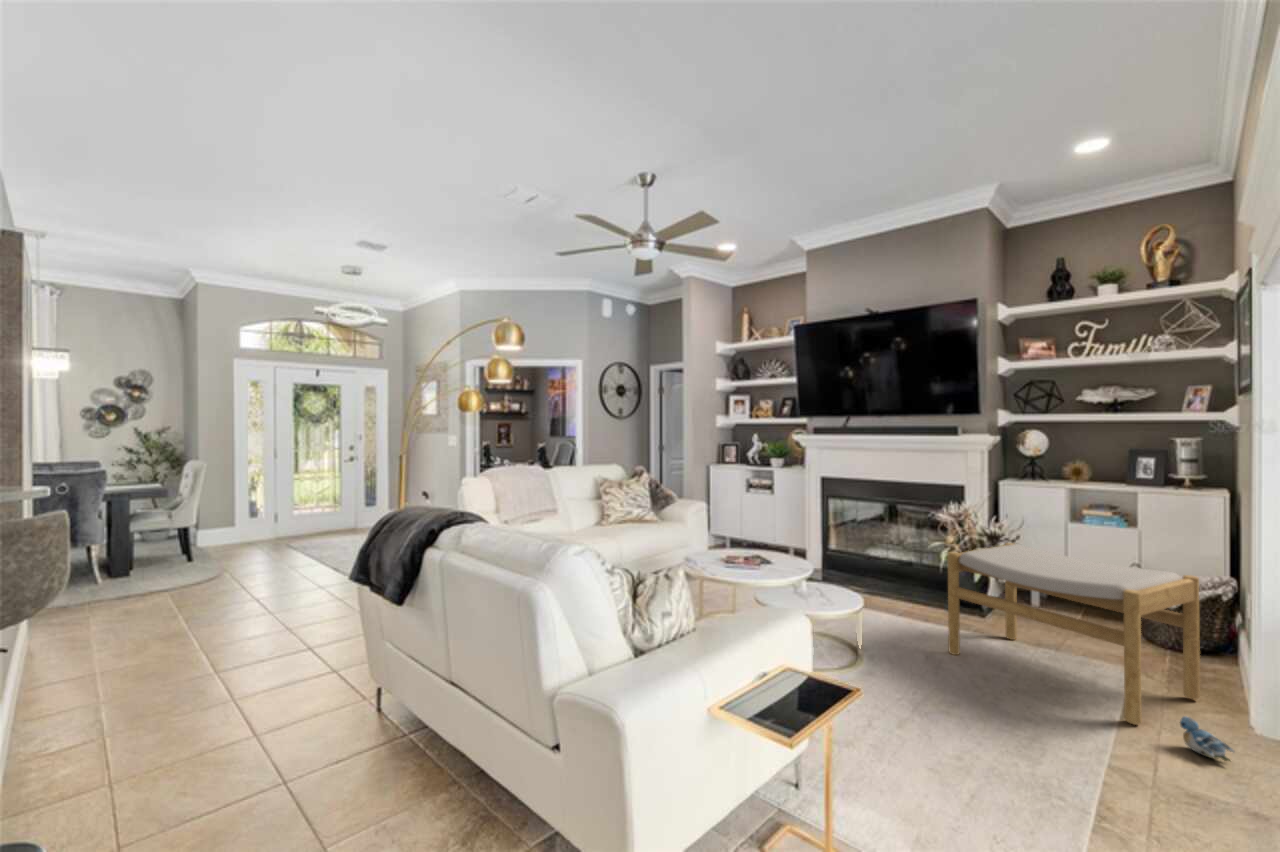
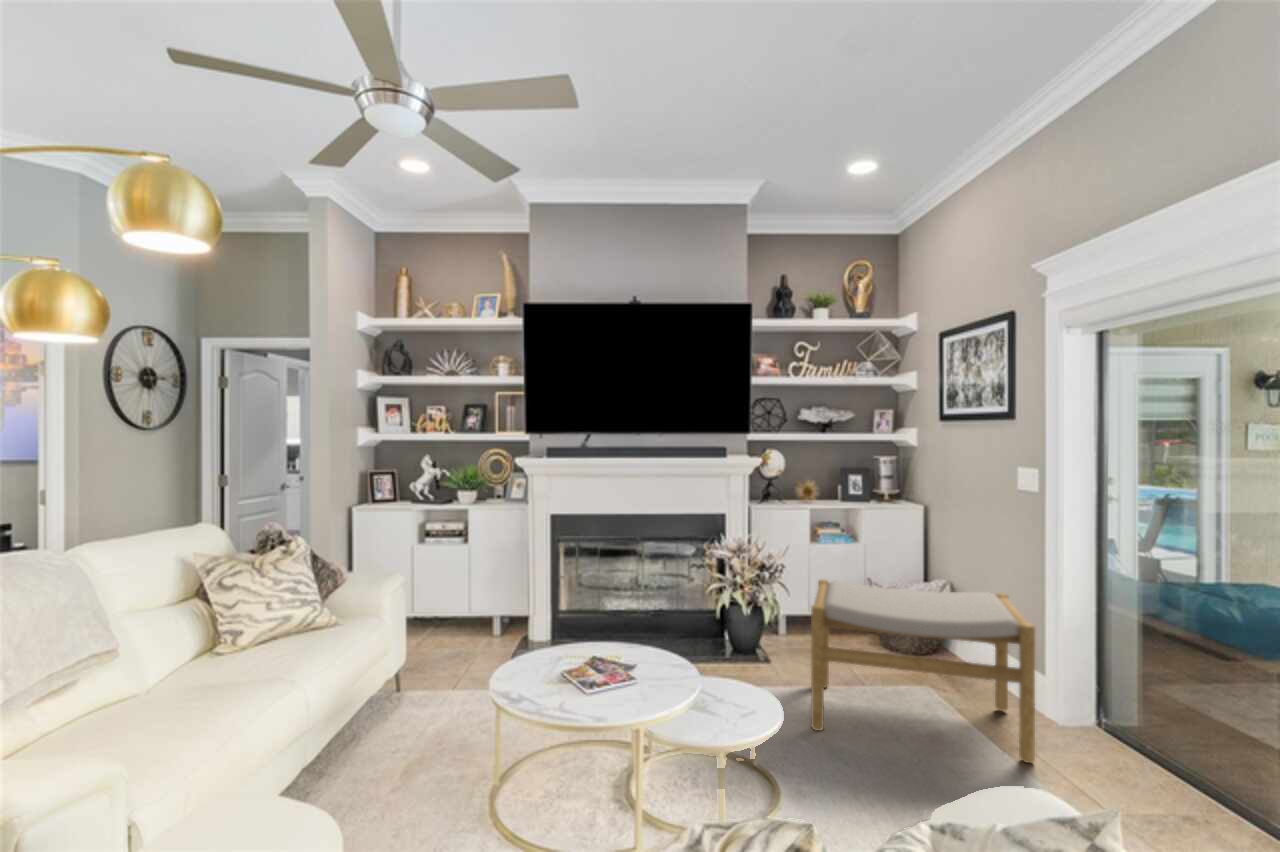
plush toy: present [1180,716,1234,761] -> none [1074,742,1127,779]

